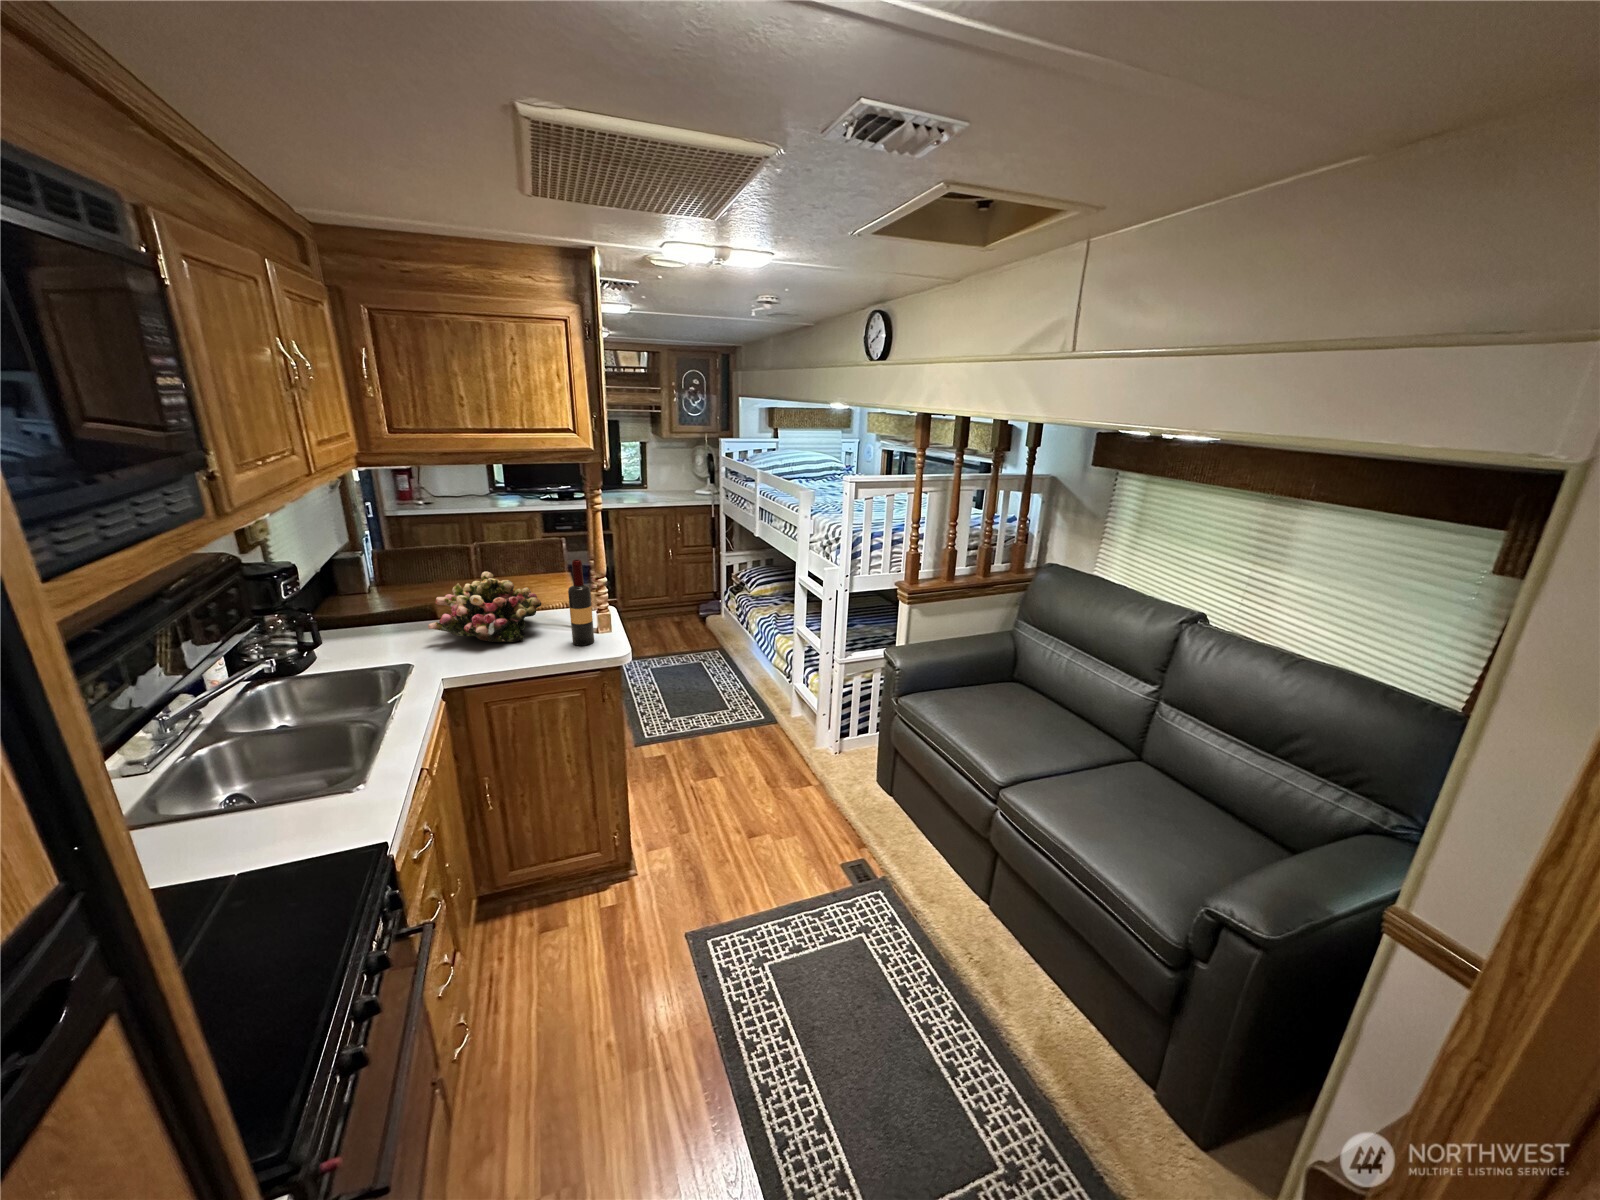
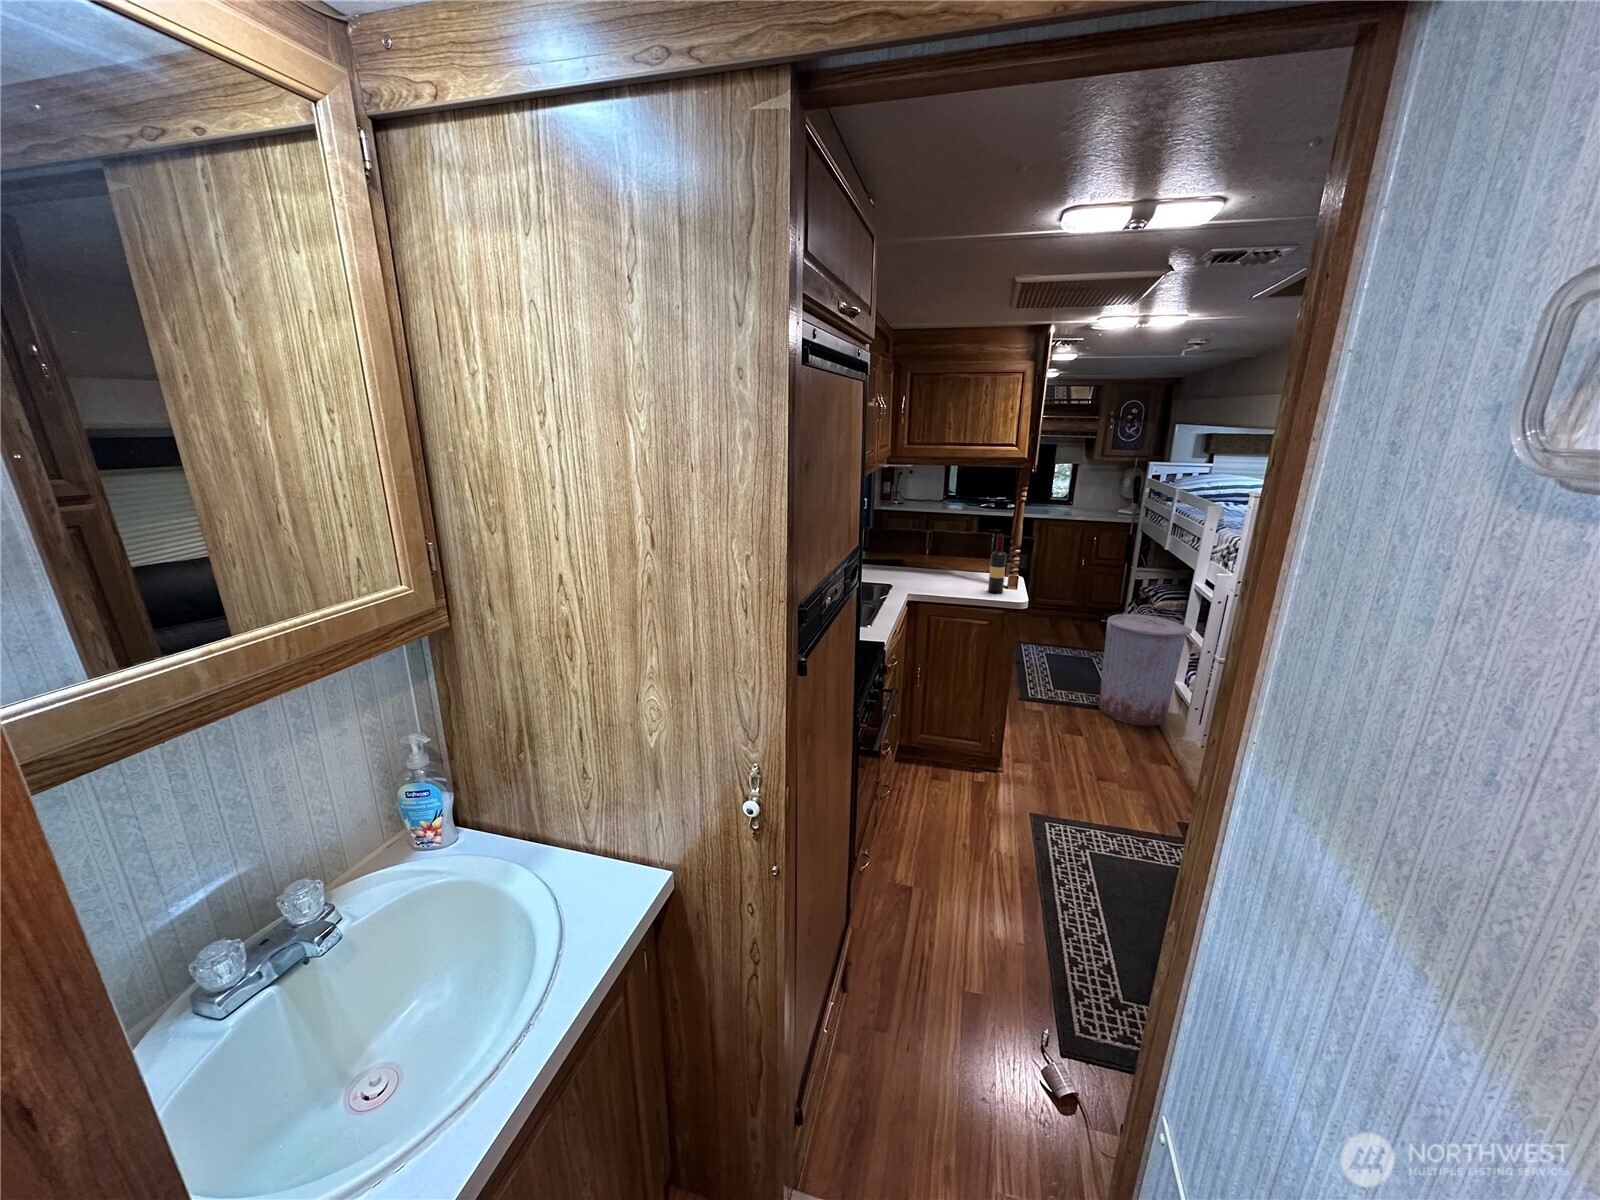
flower arrangement: present [428,572,541,642] -> none [903,539,972,585]
trash can: none [719,615,804,742] -> present [1099,614,1192,726]

